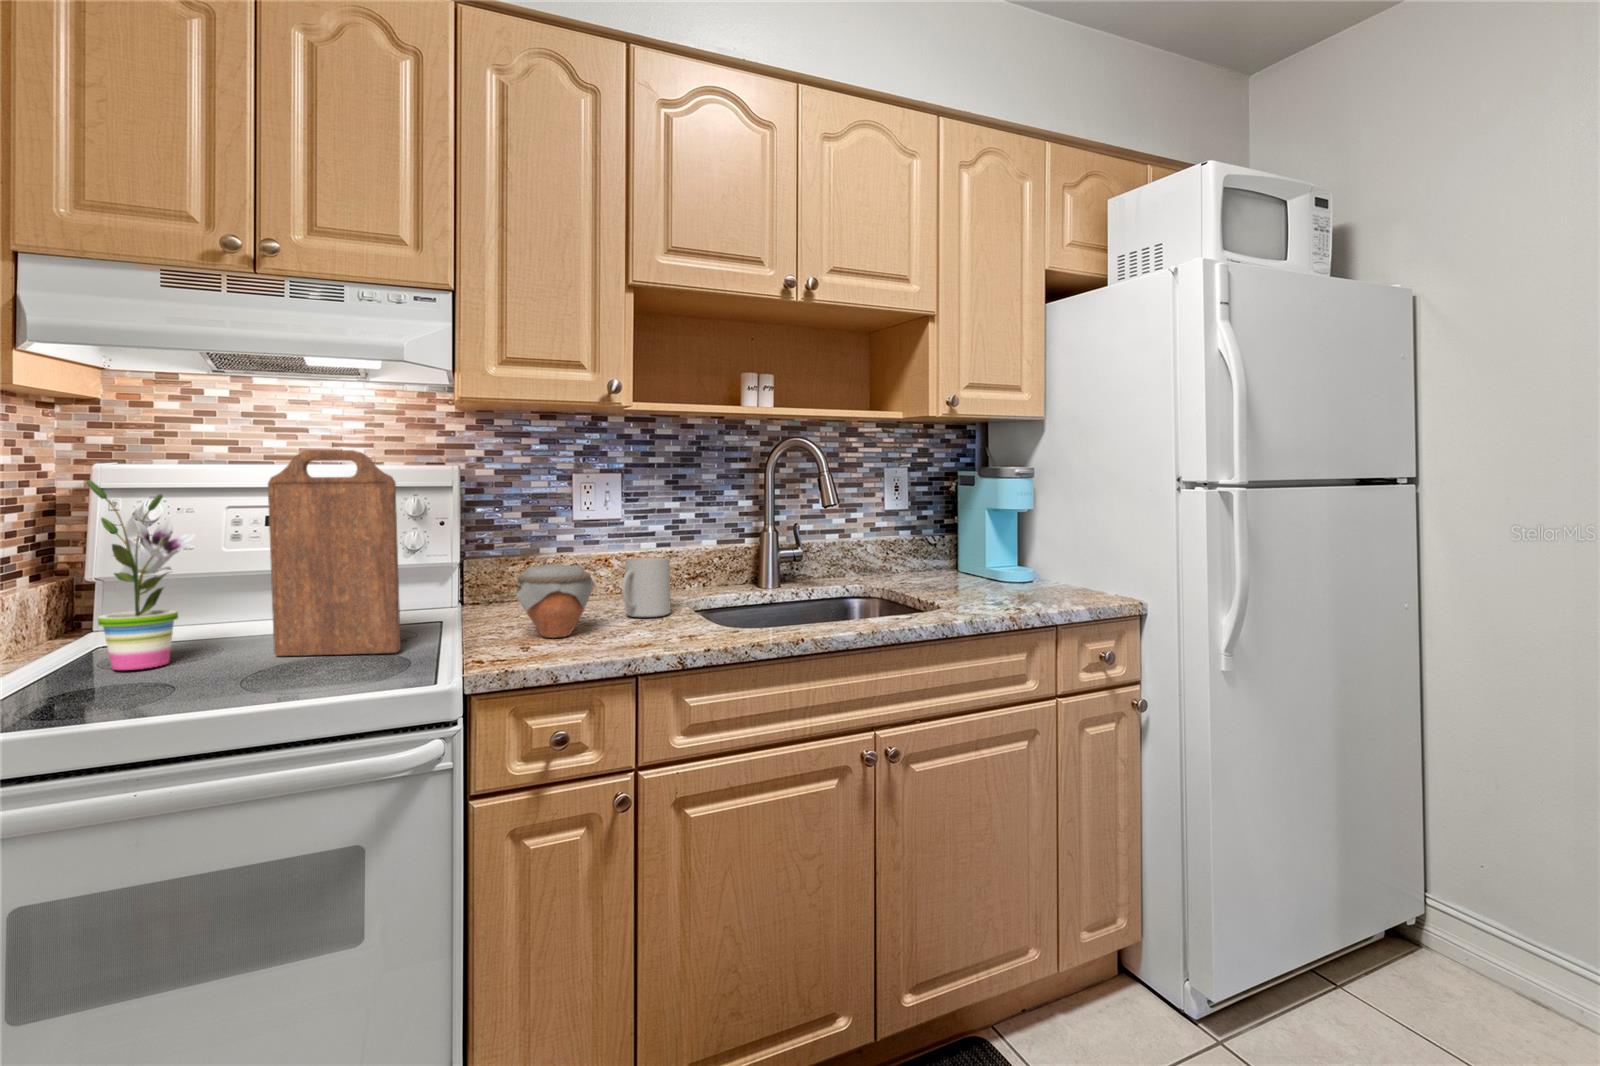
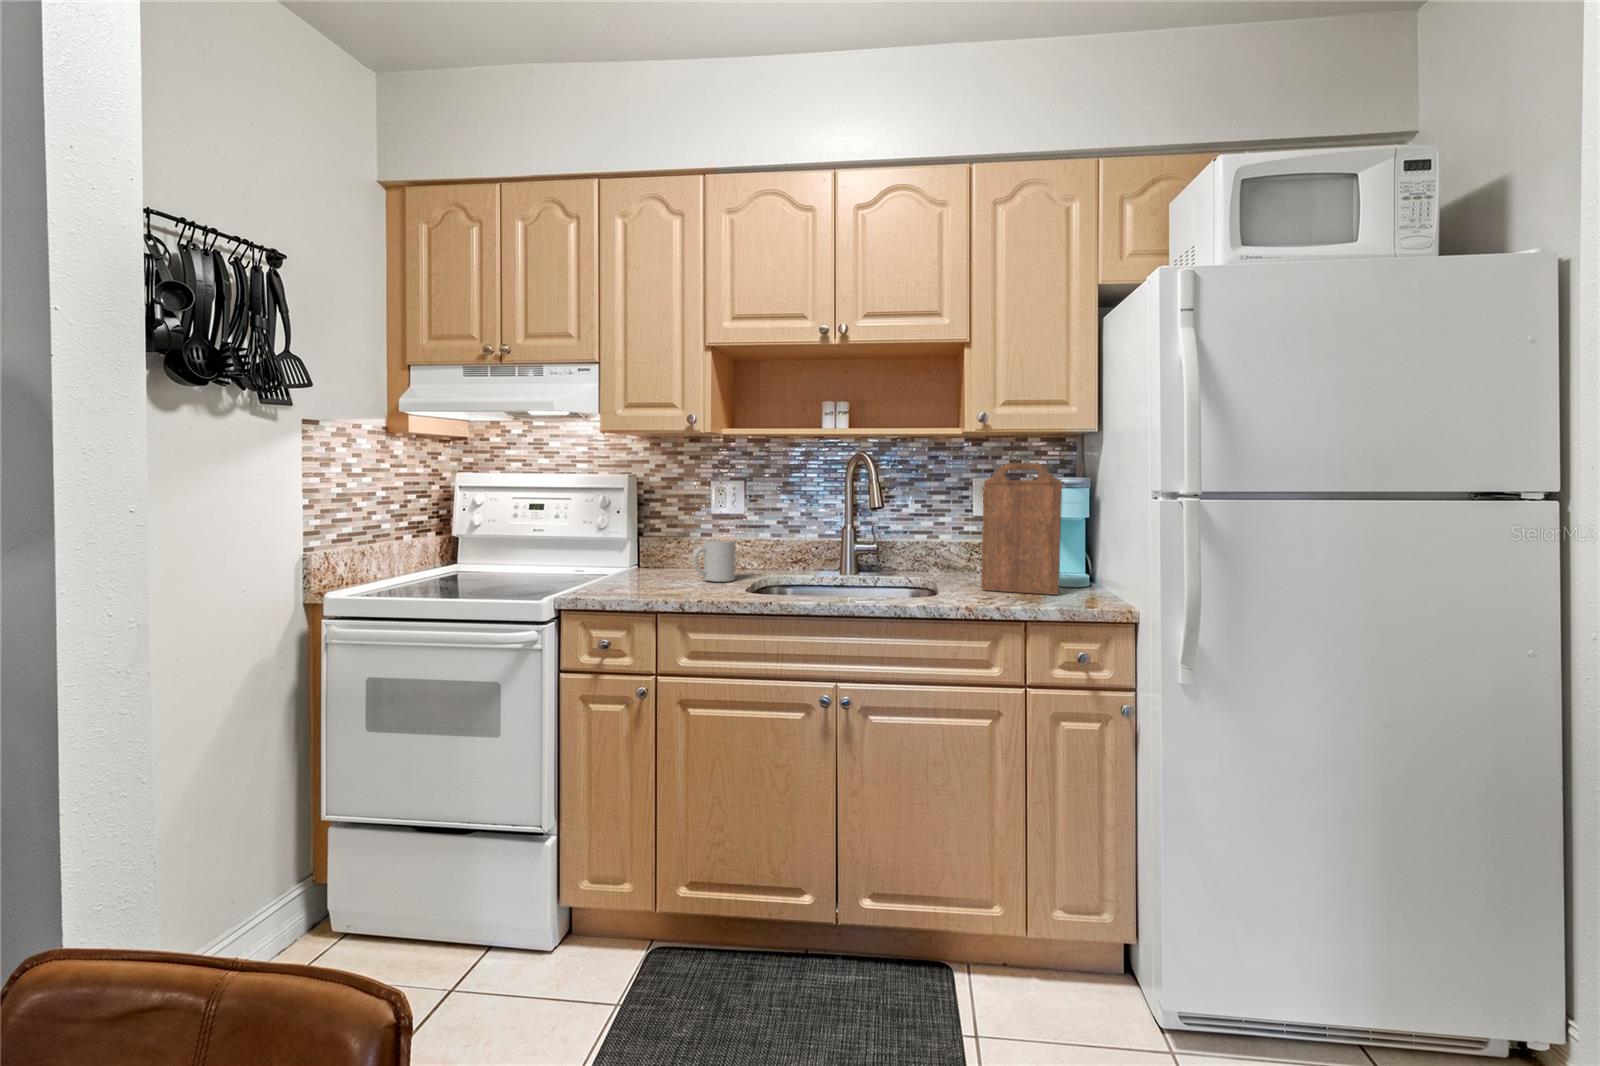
cutting board: present [268,450,401,656] -> present [981,463,1062,595]
potted plant: present [87,480,195,670] -> none [423,482,468,581]
jar: present [516,564,595,638] -> none [610,540,666,587]

